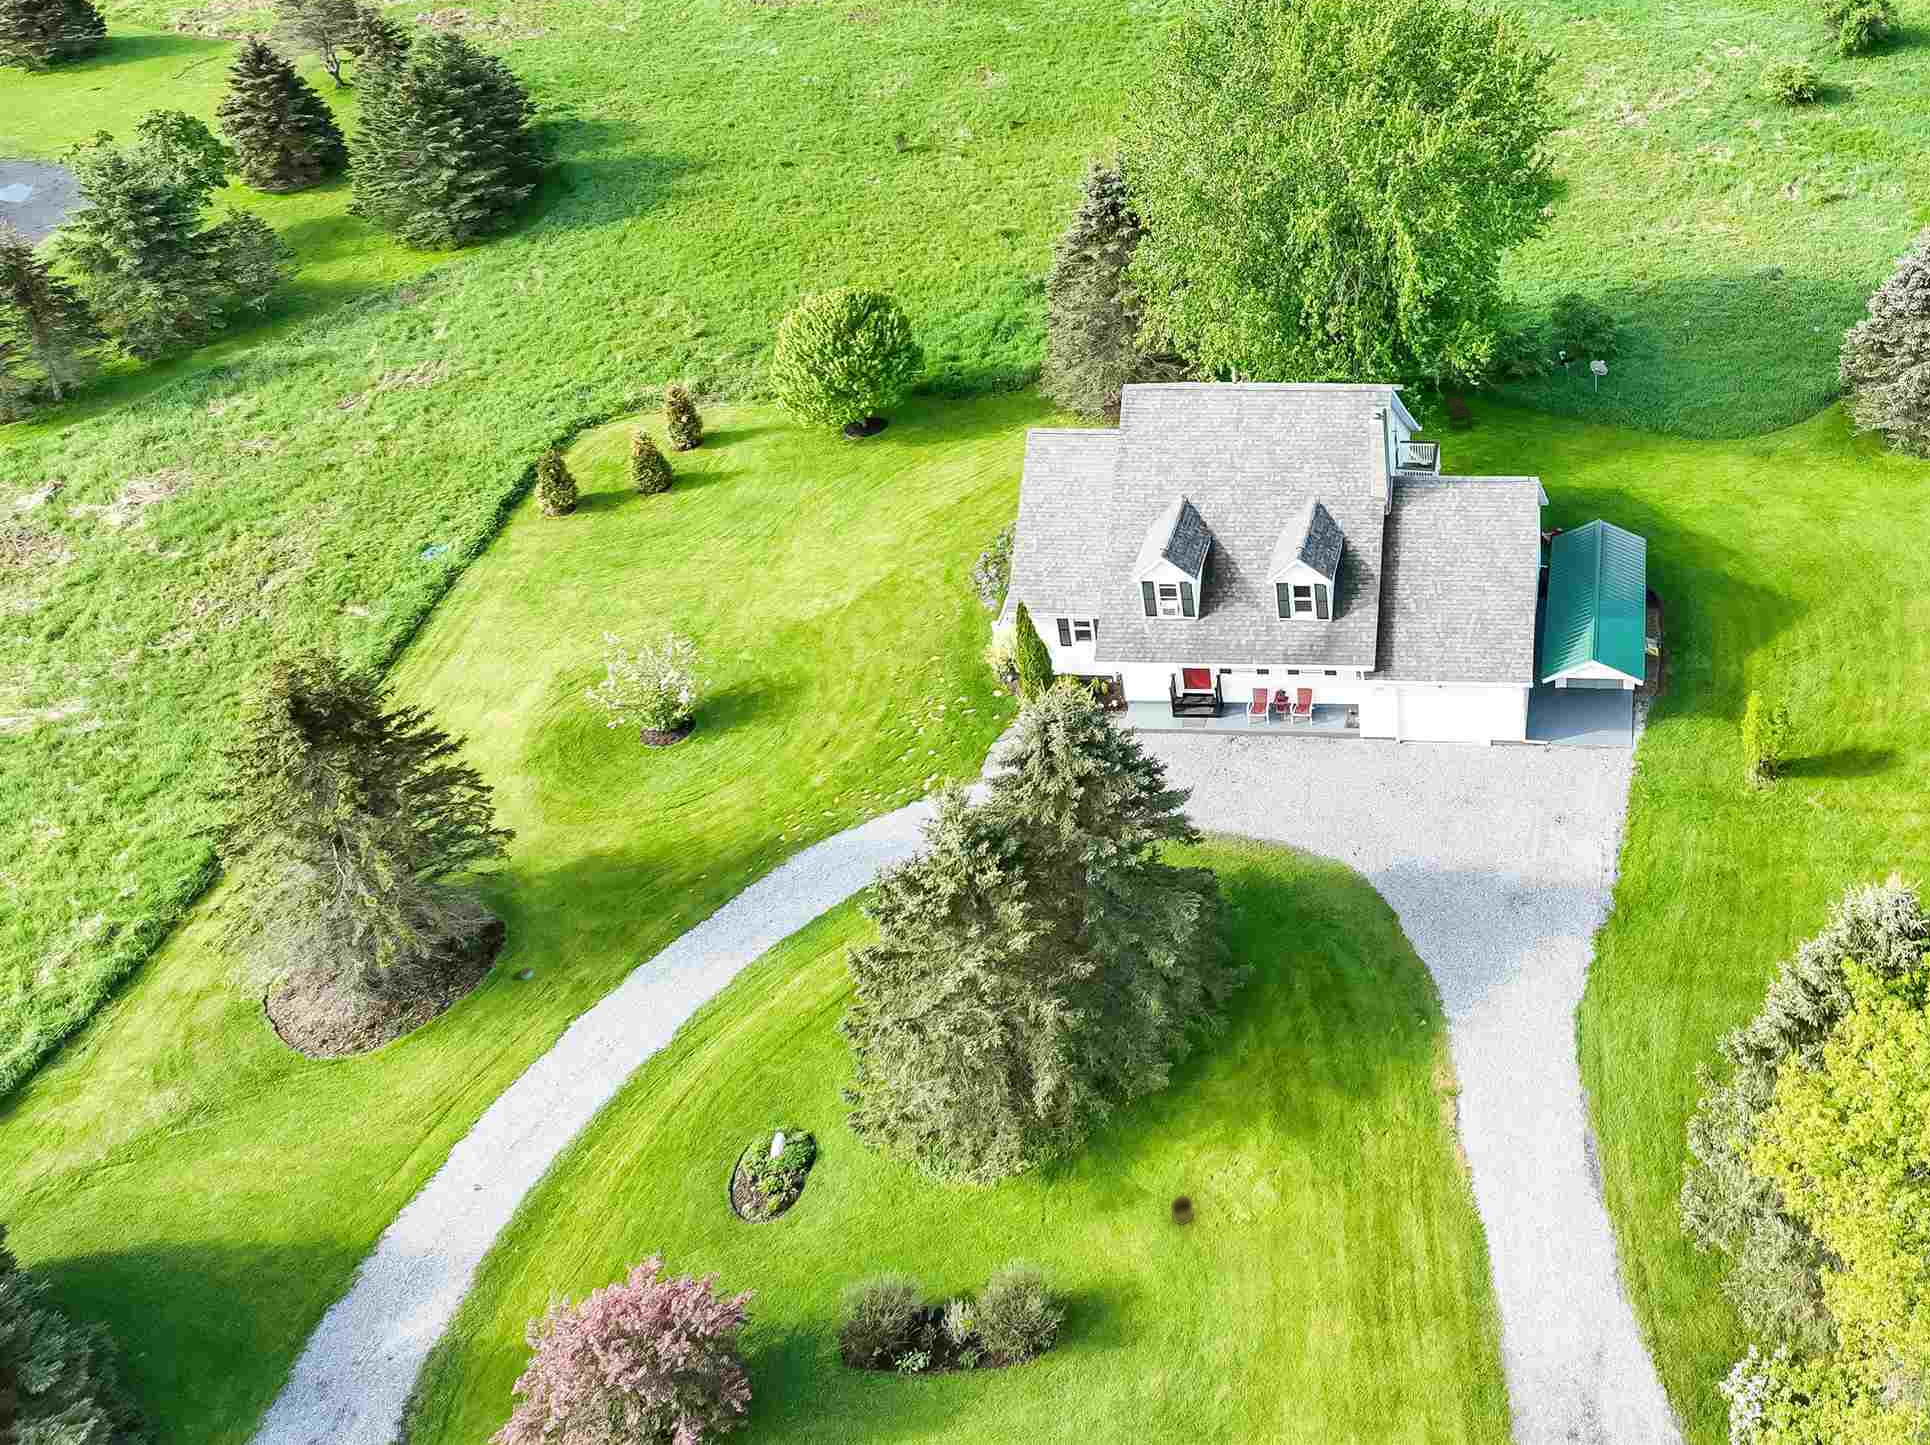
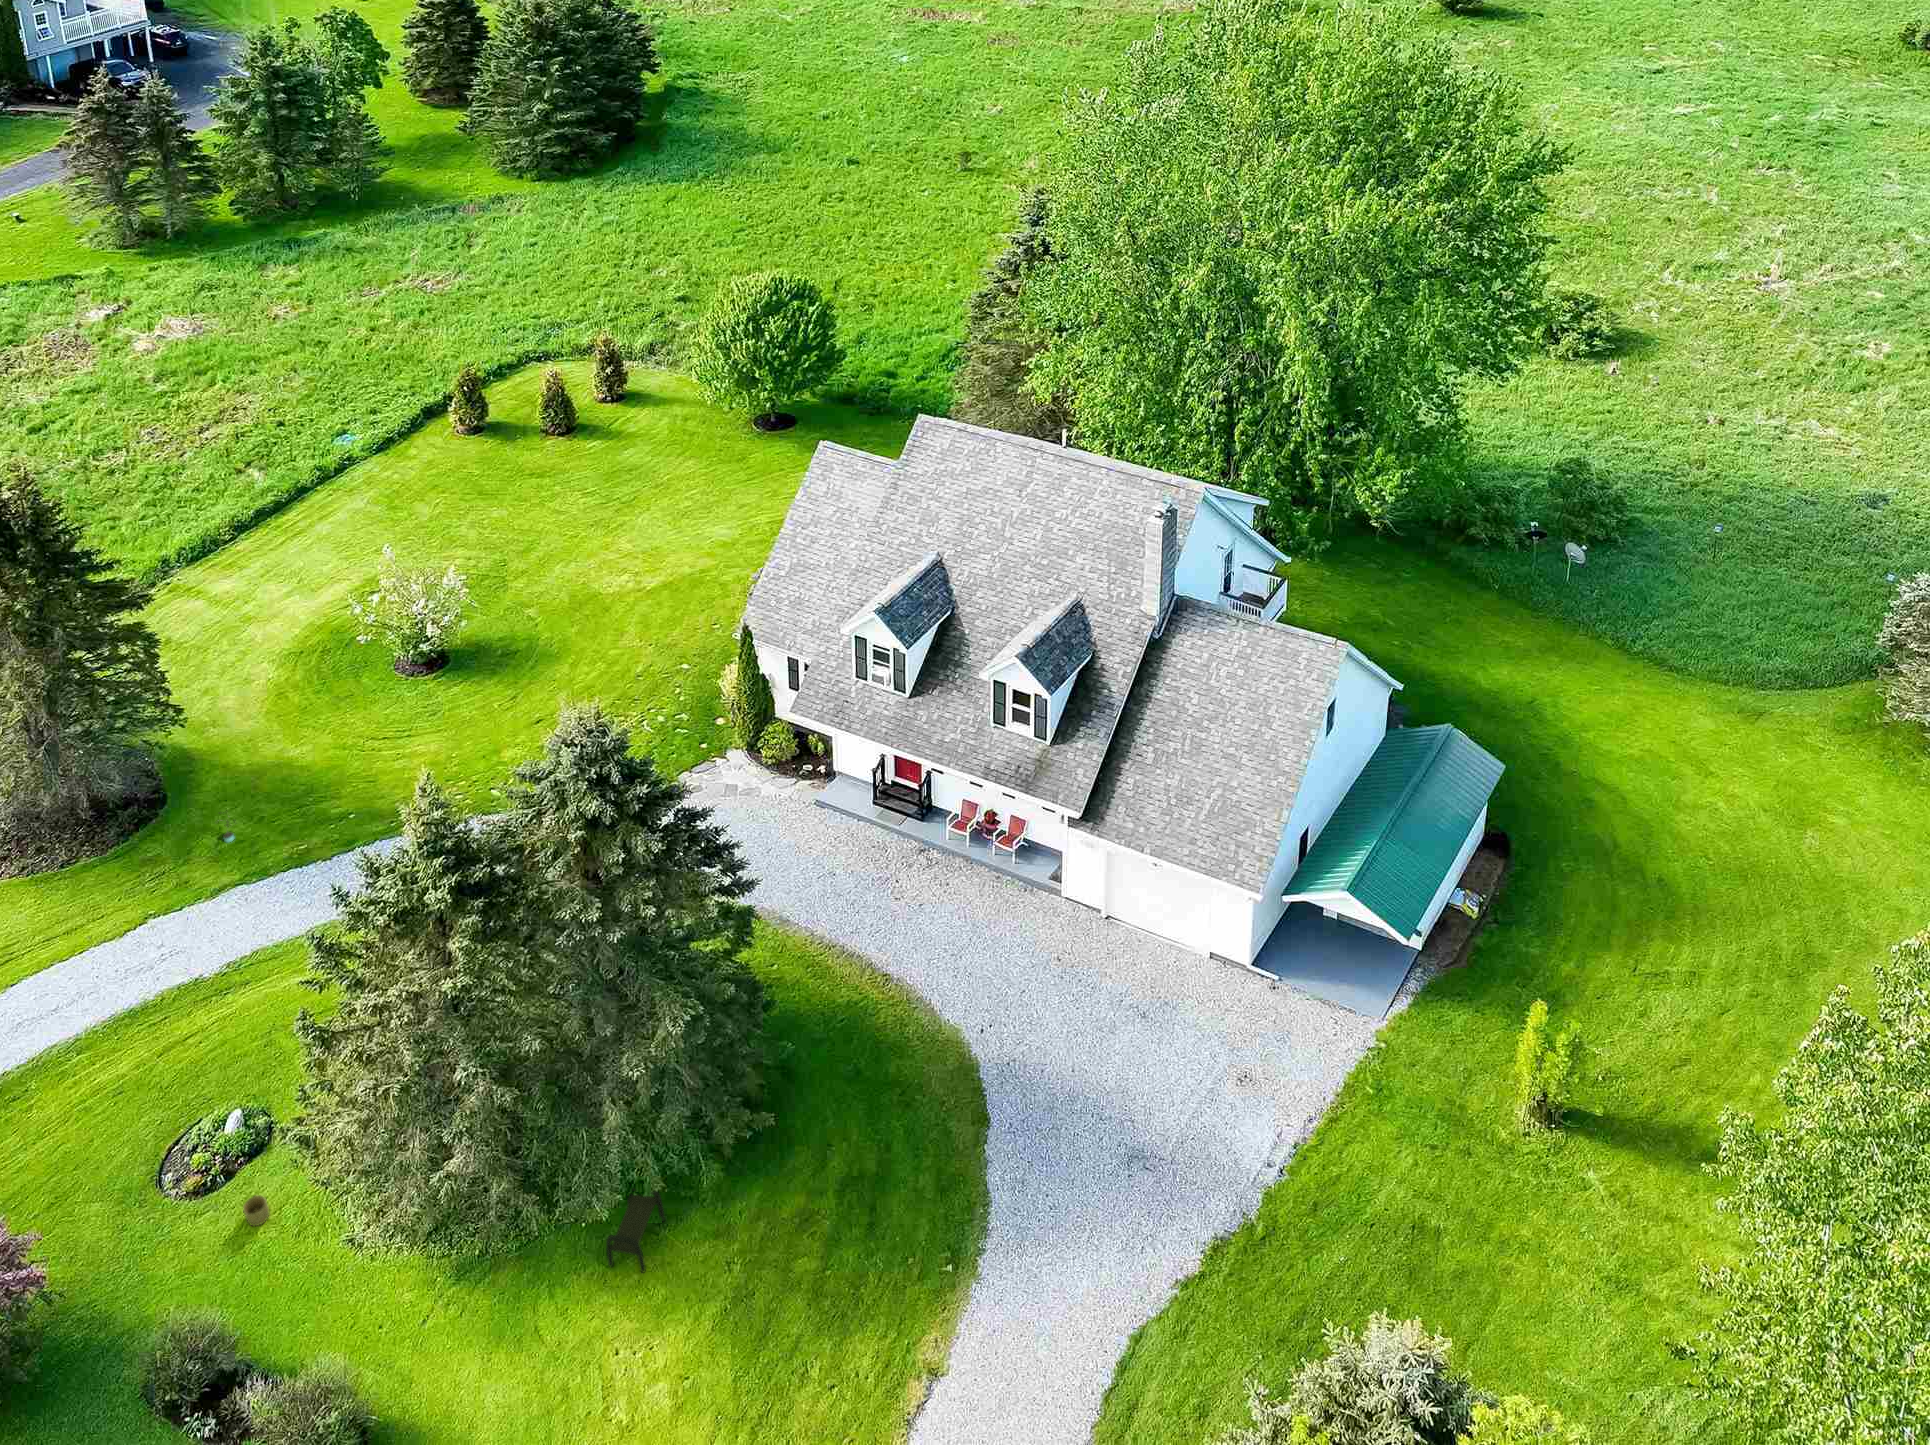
bench: present [1444,391,1471,428] -> present [606,1189,665,1272]
wooden bucket: present [1171,1195,1193,1224] -> present [243,1195,269,1226]

